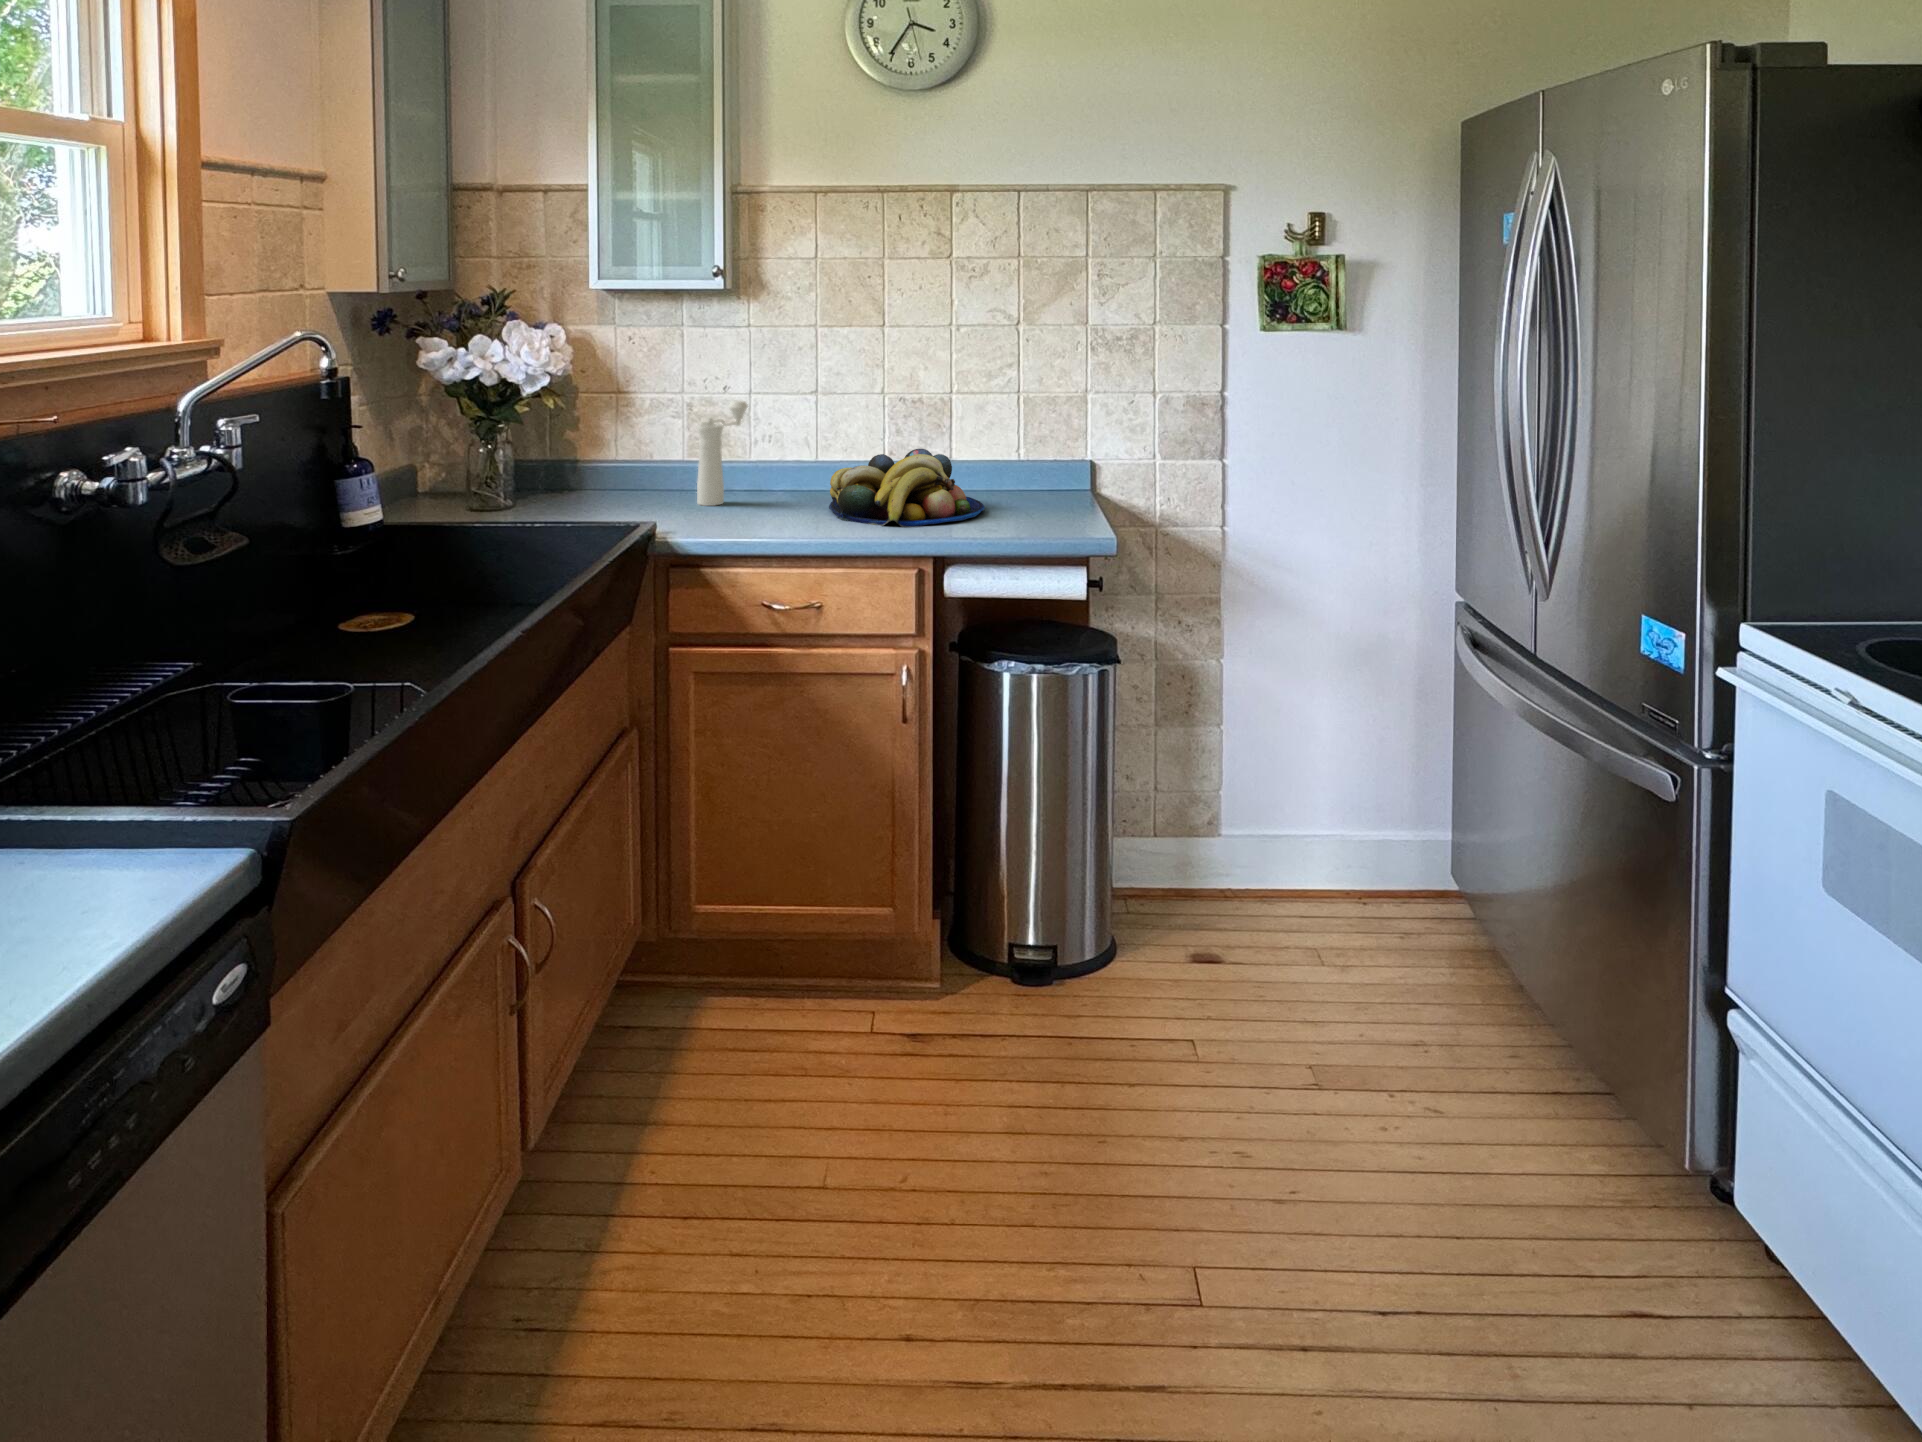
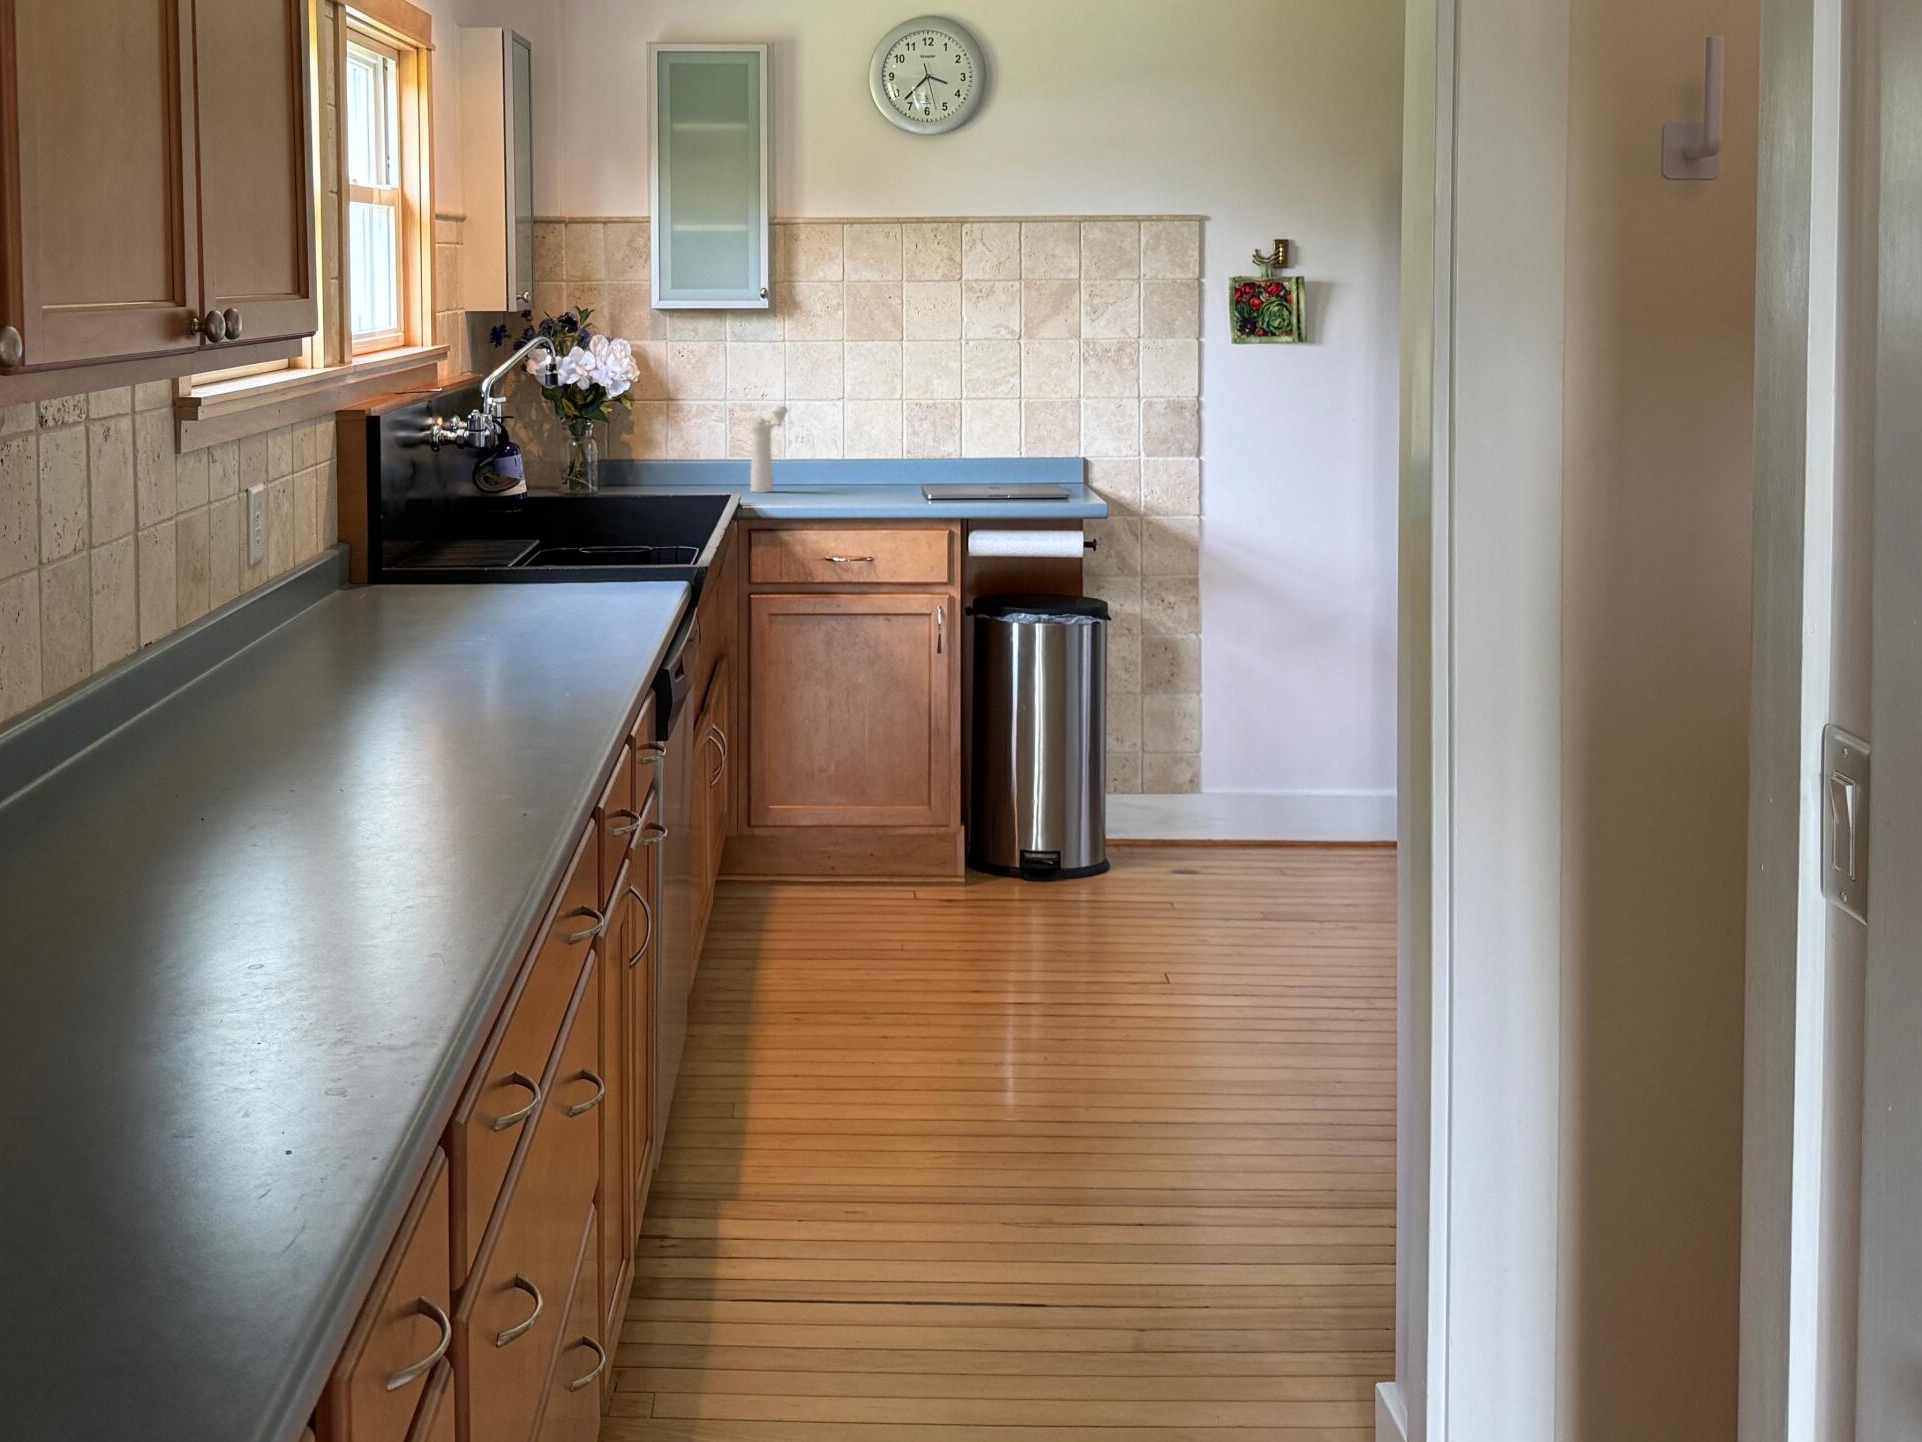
fruit bowl: present [829,449,985,527] -> none [864,446,997,503]

